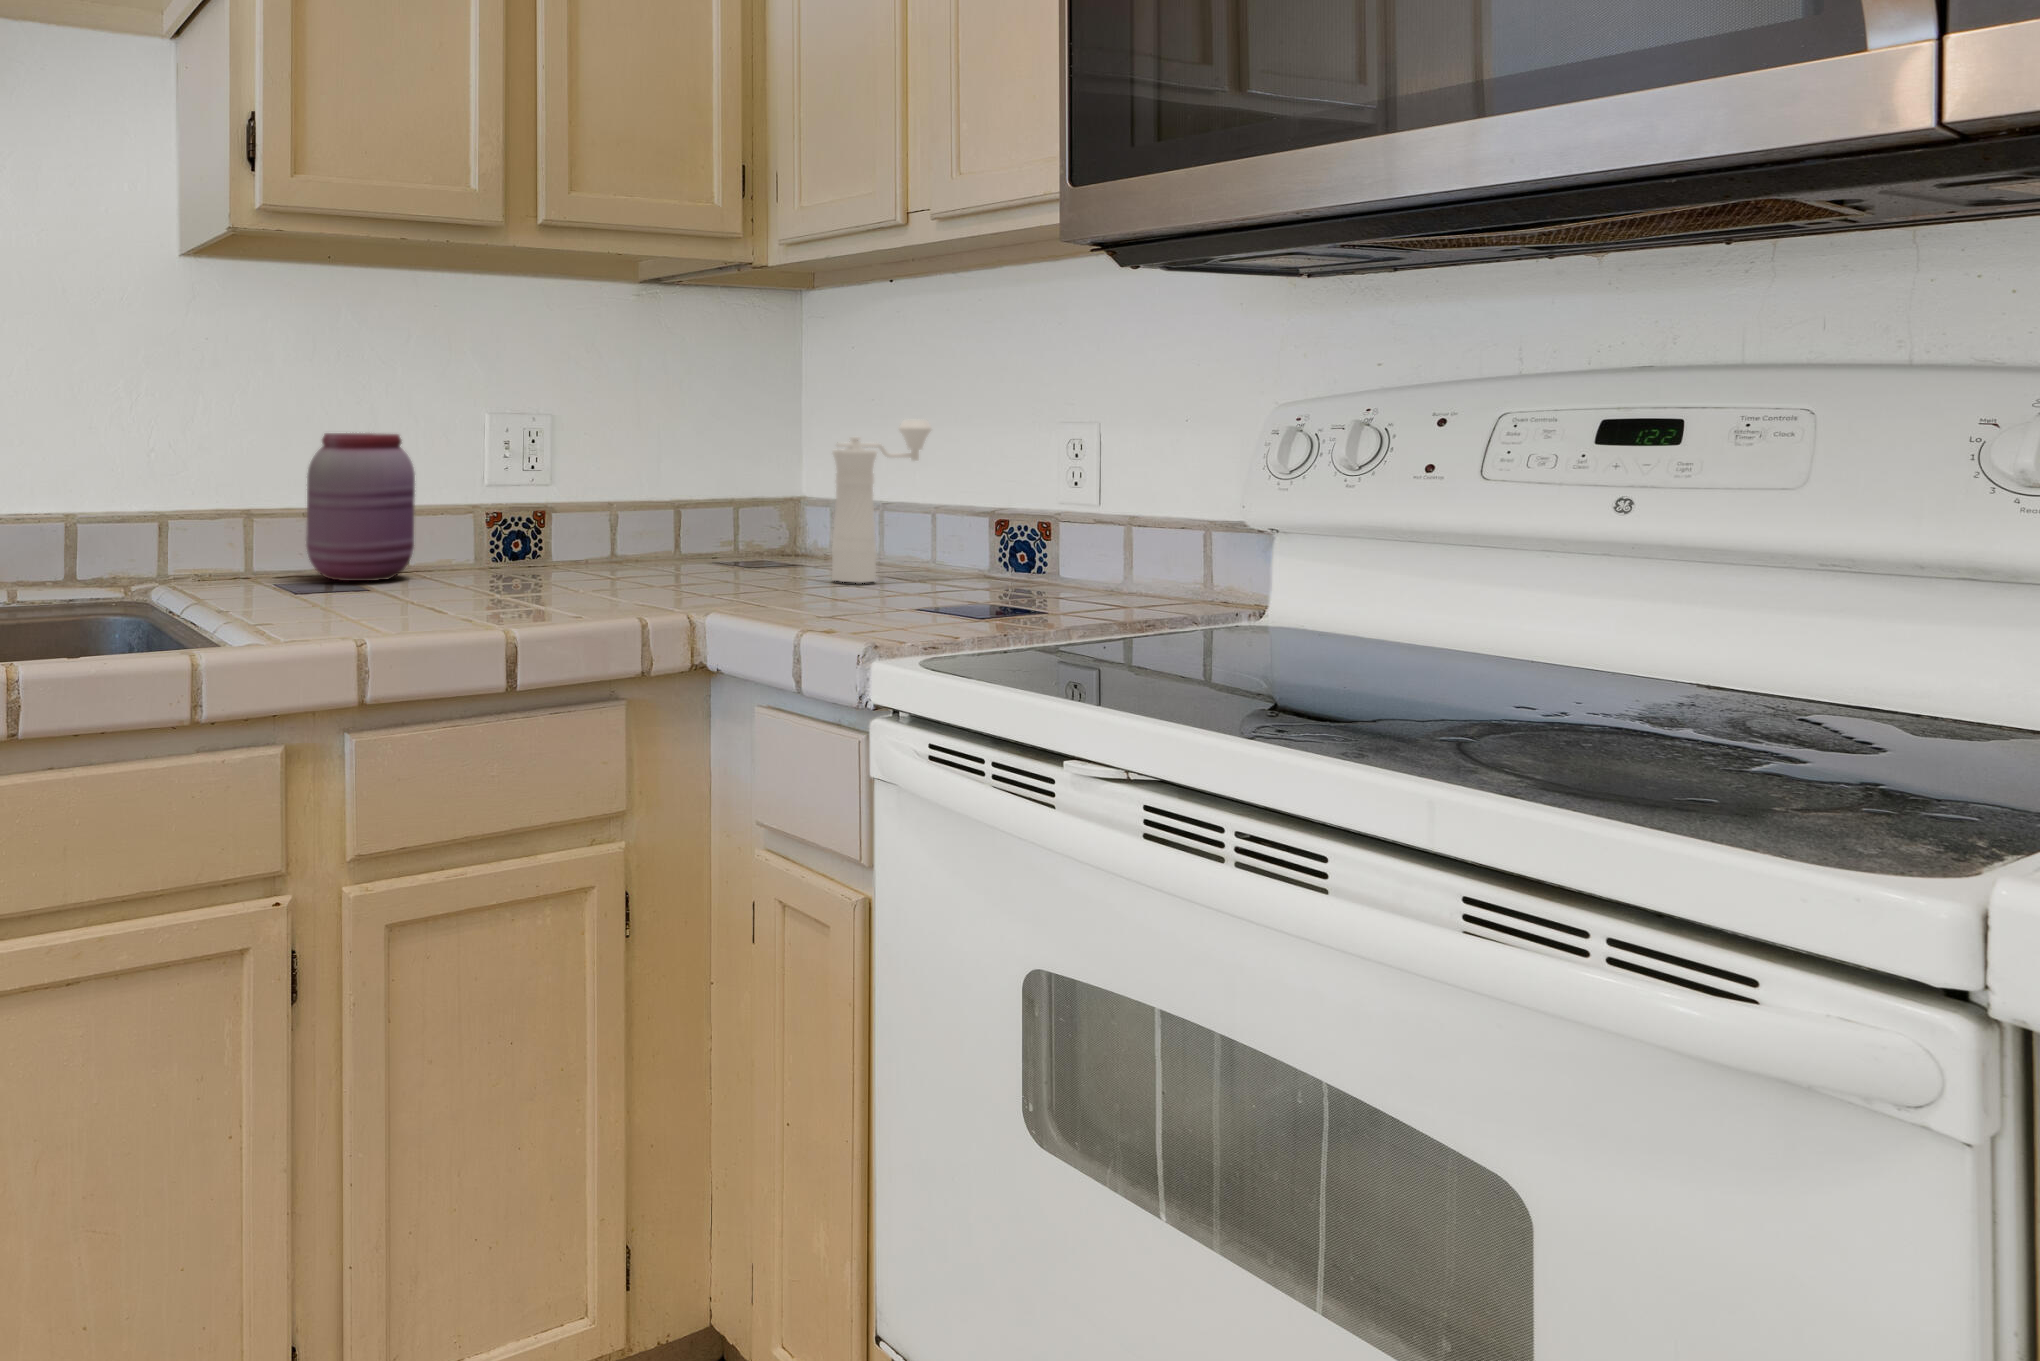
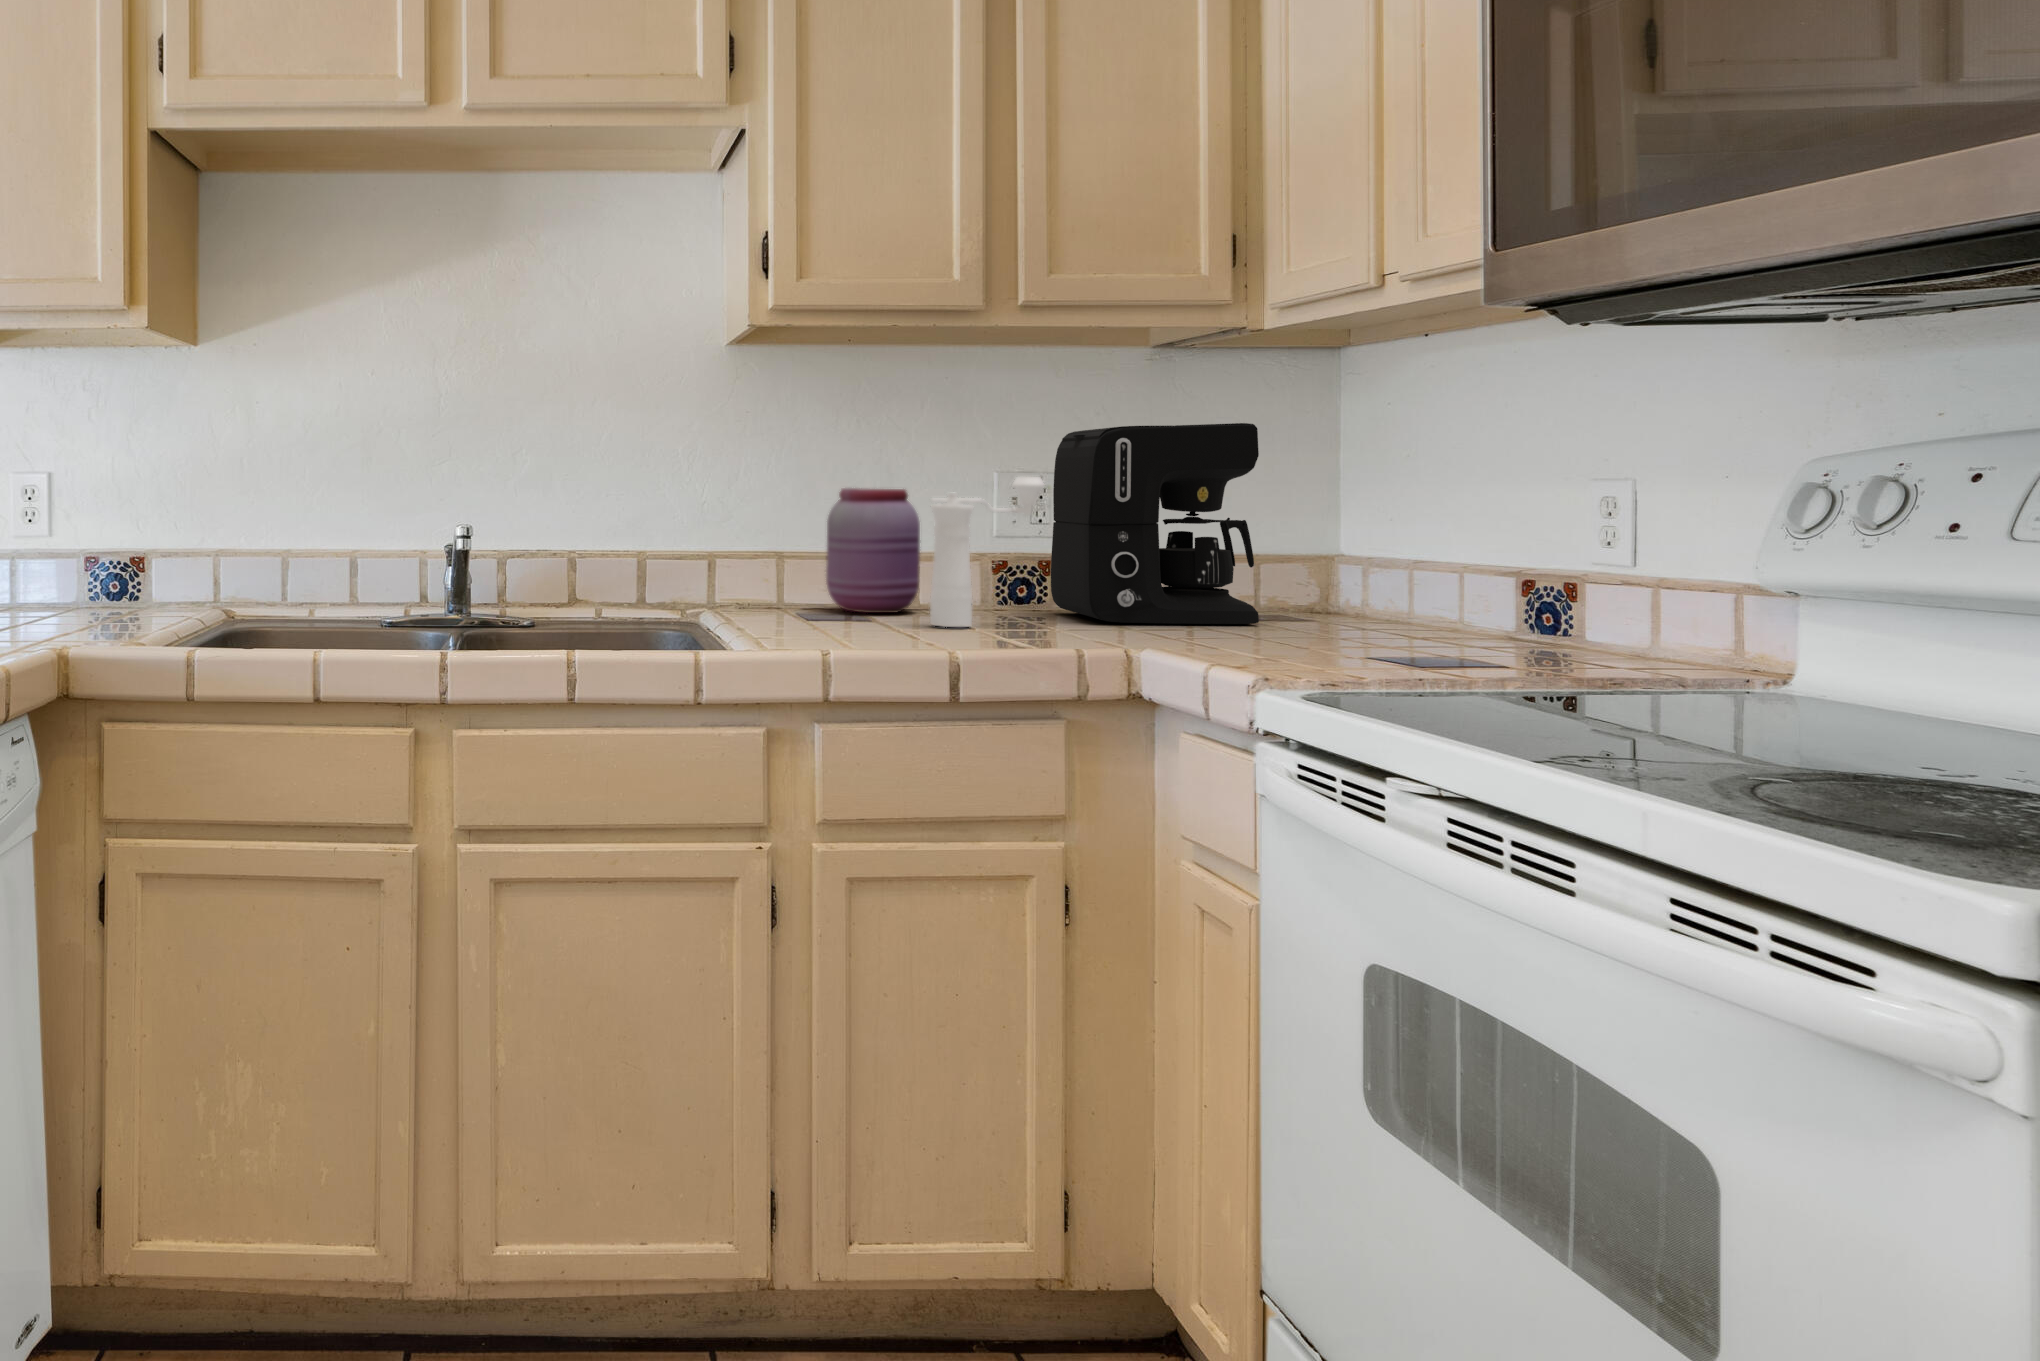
coffee maker: none [550,363,761,579] -> present [1051,423,1259,624]
pepper mill: present [832,420,932,583] -> present [930,477,1045,627]

